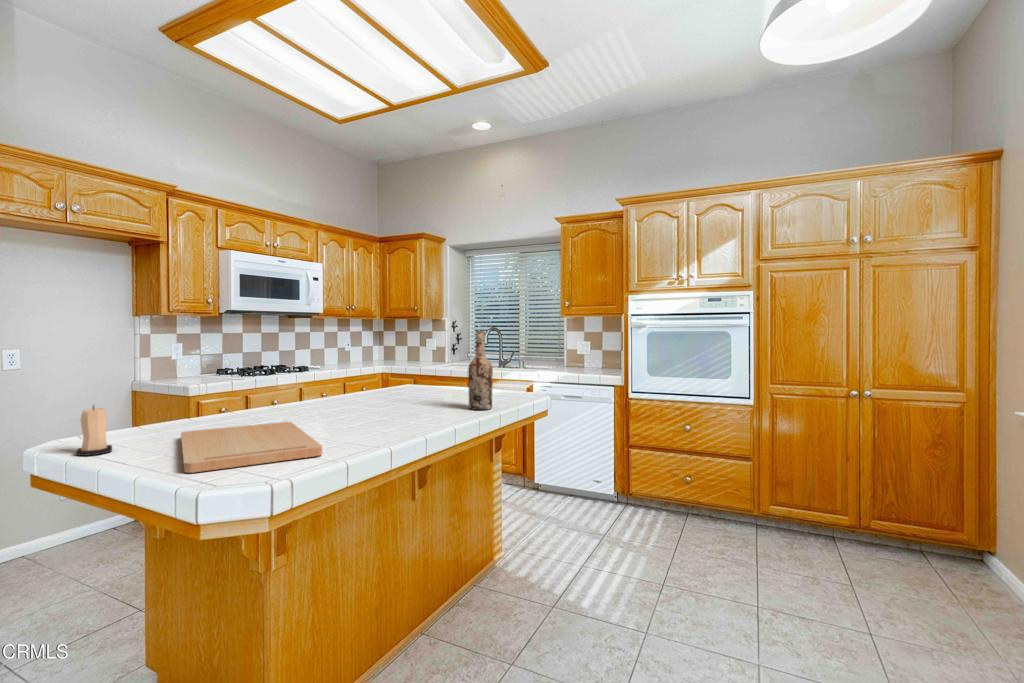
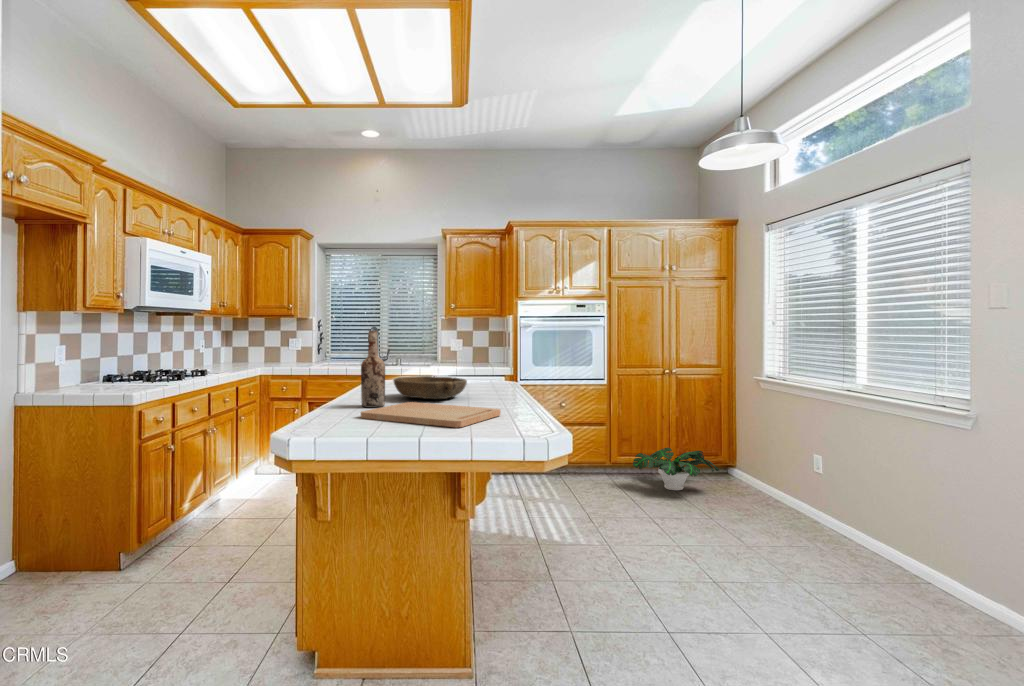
wine bottle: present [468,331,493,410] -> present [361,331,385,407]
bowl: none [318,387,413,419] -> present [393,376,467,399]
candle: present [76,405,112,456] -> none [324,390,347,430]
potted plant: none [773,511,927,584] -> present [633,448,719,490]

